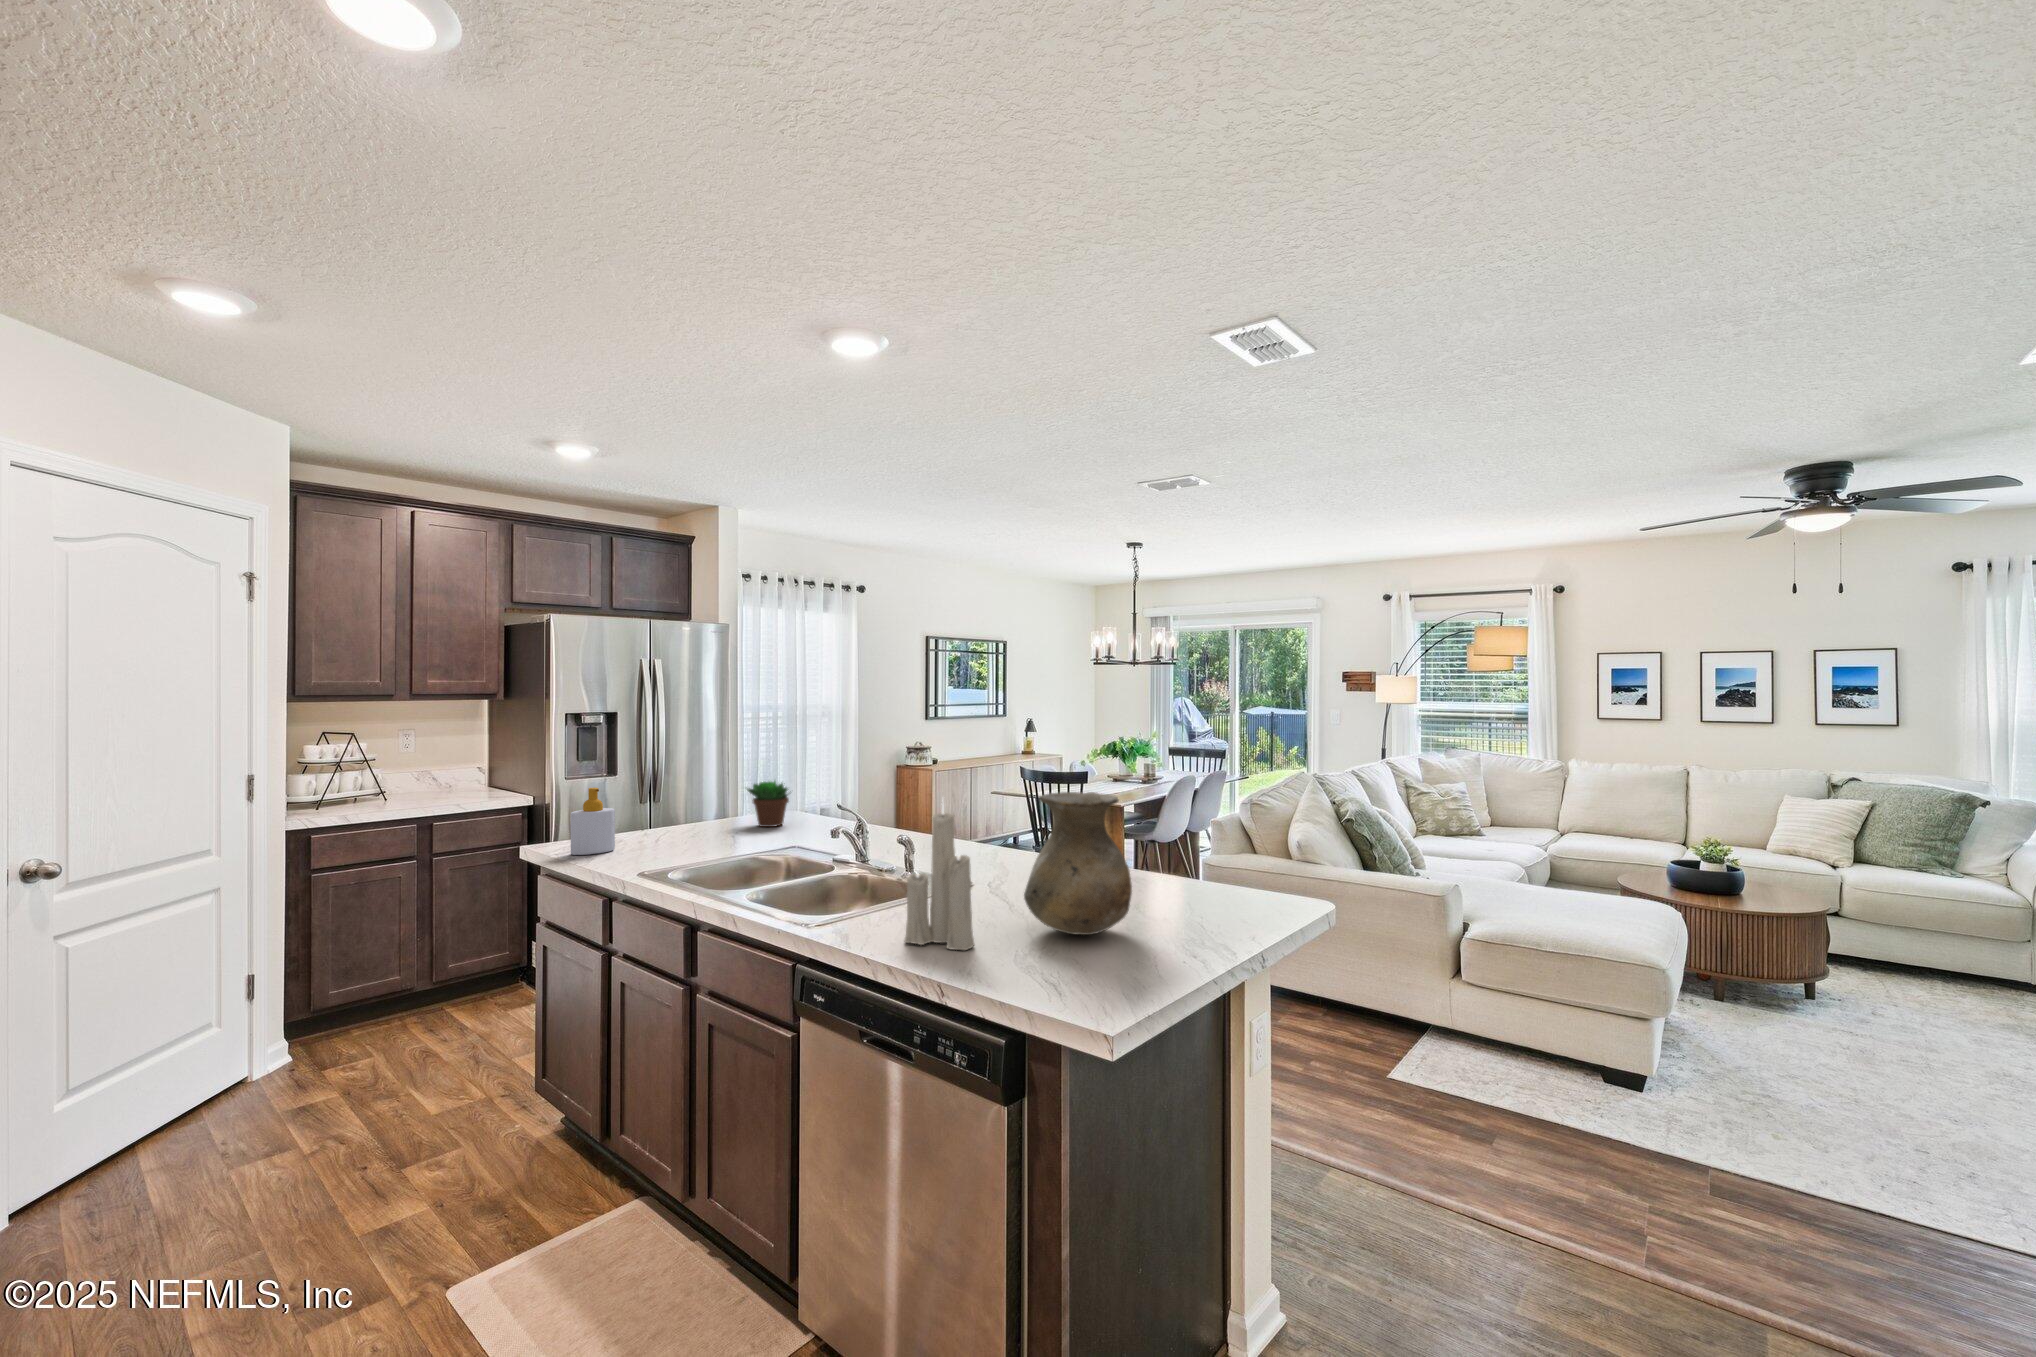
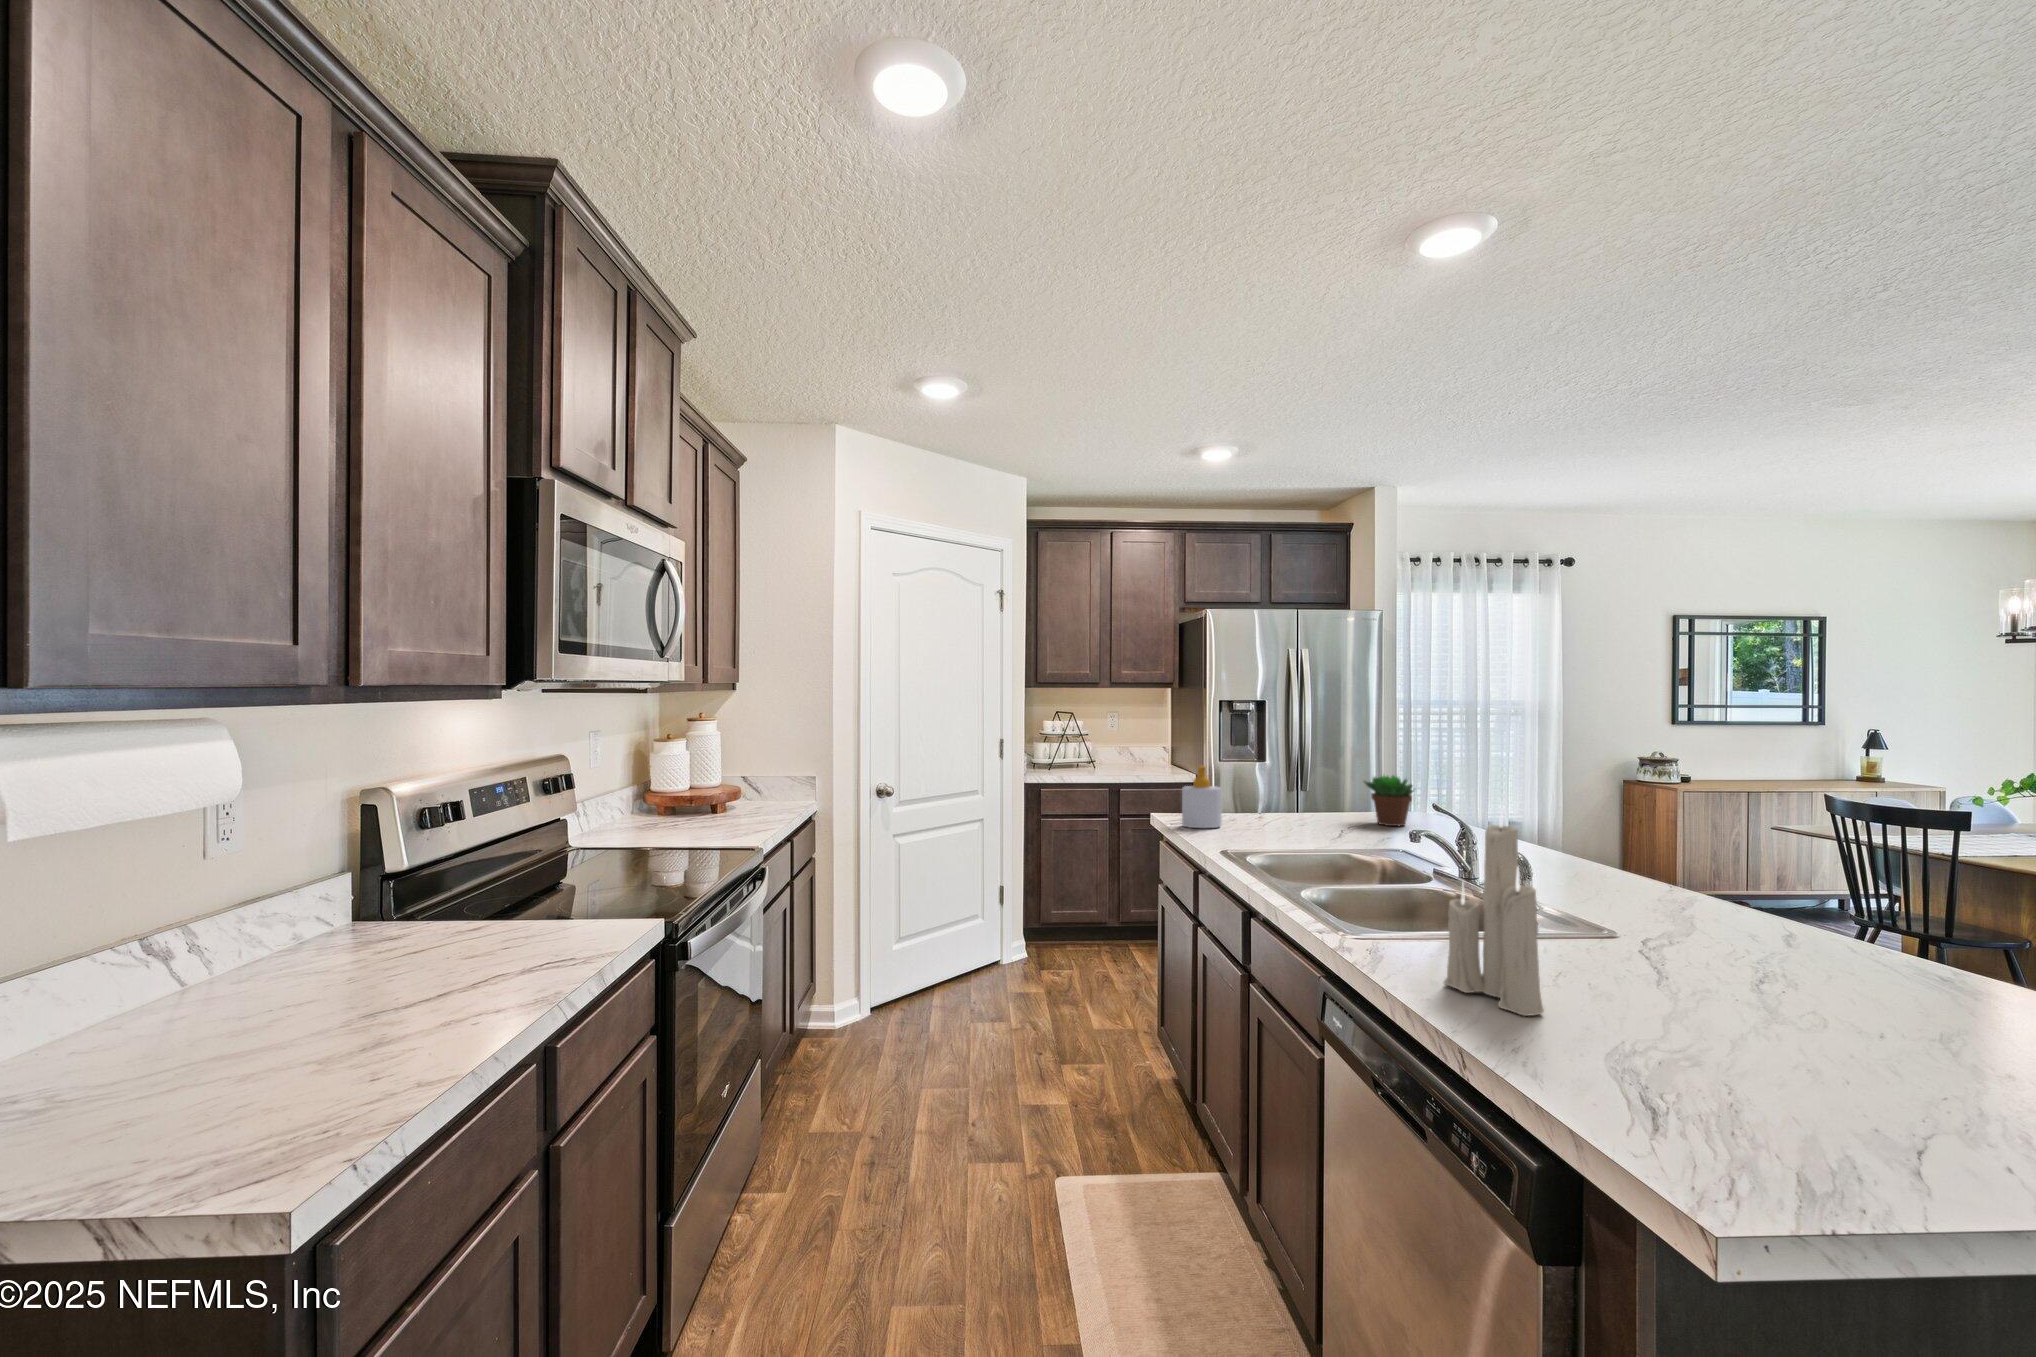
vase: present [1024,792,1132,935] -> none [1640,818,1863,1051]

